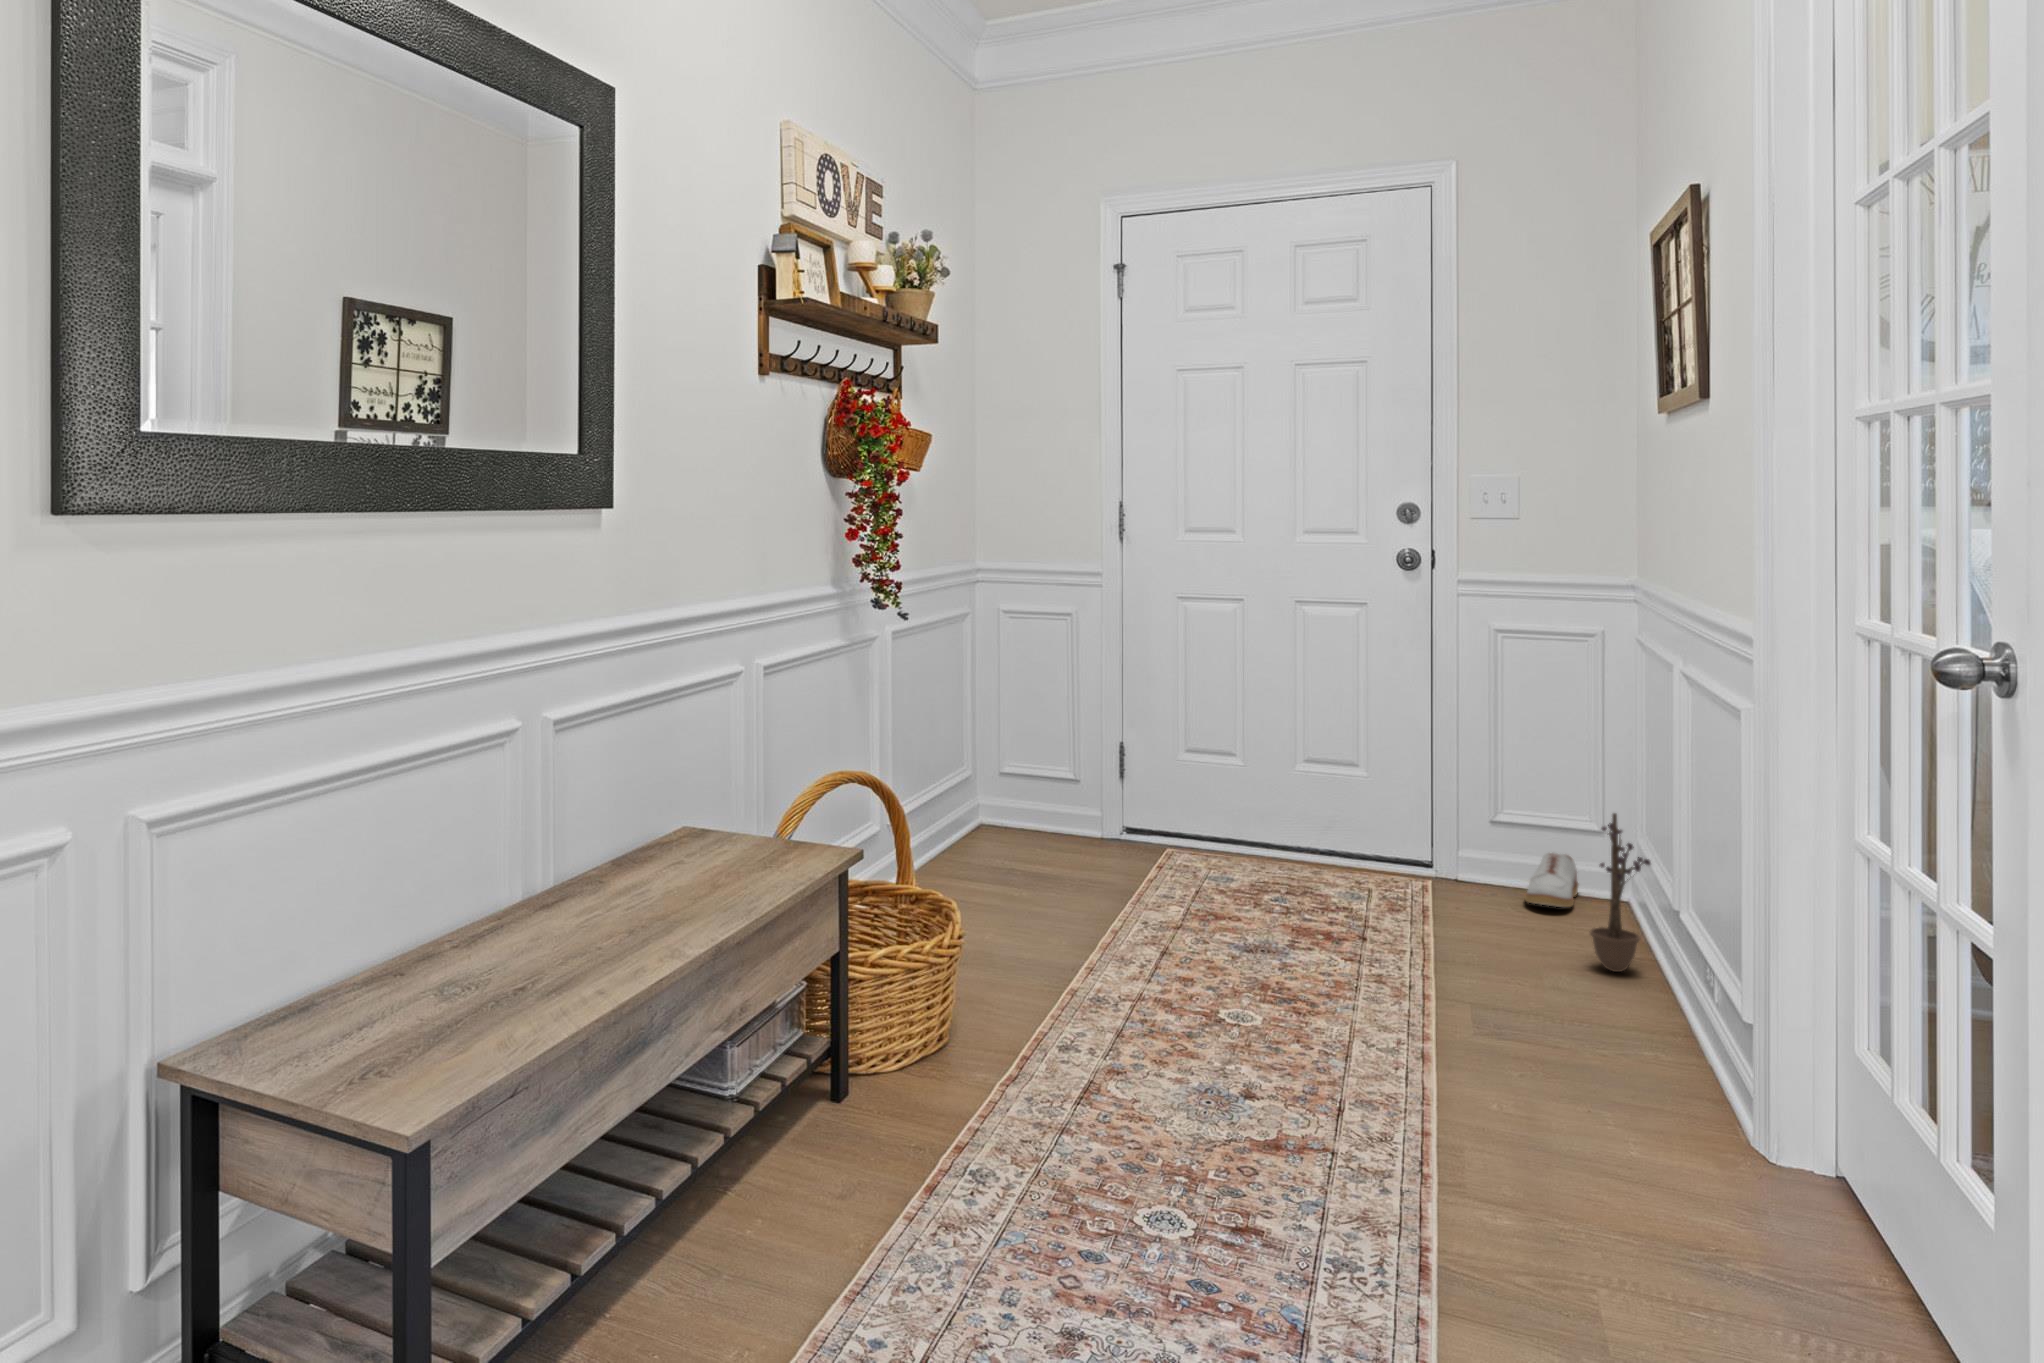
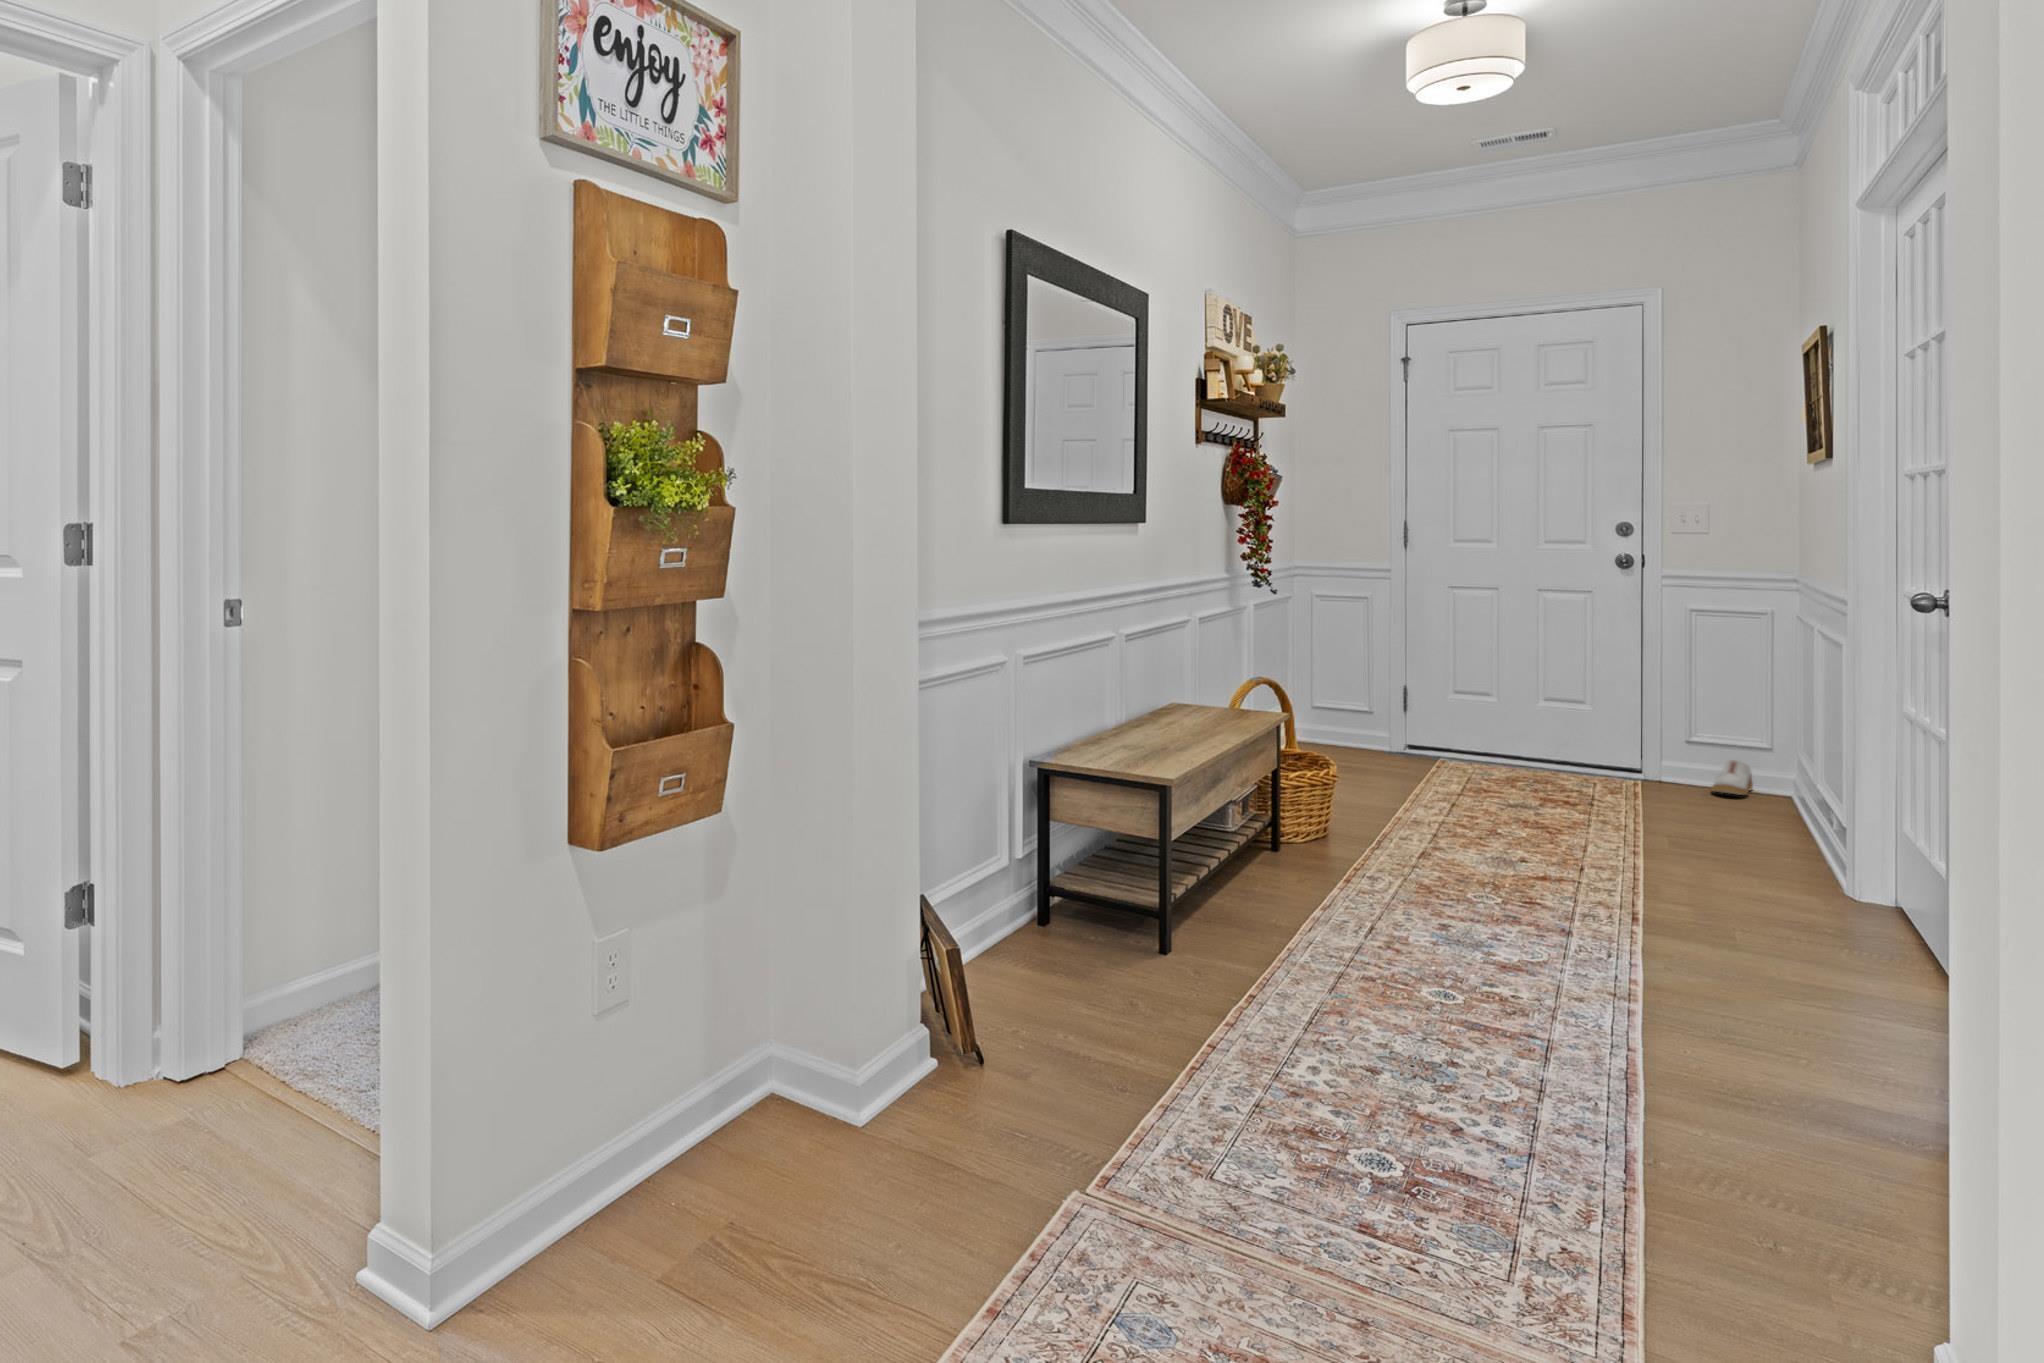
decorative plant: present [1590,813,1651,972] -> none [1755,722,1799,825]

